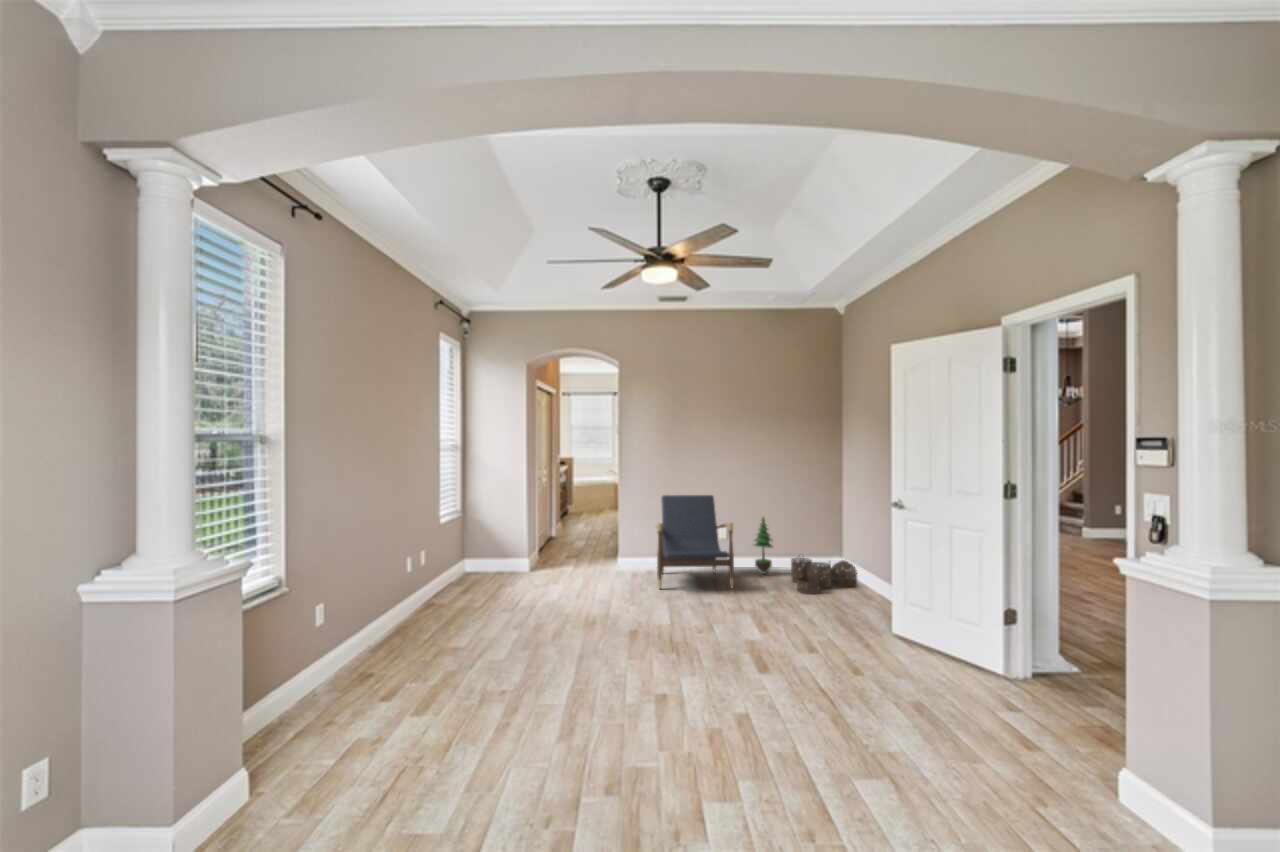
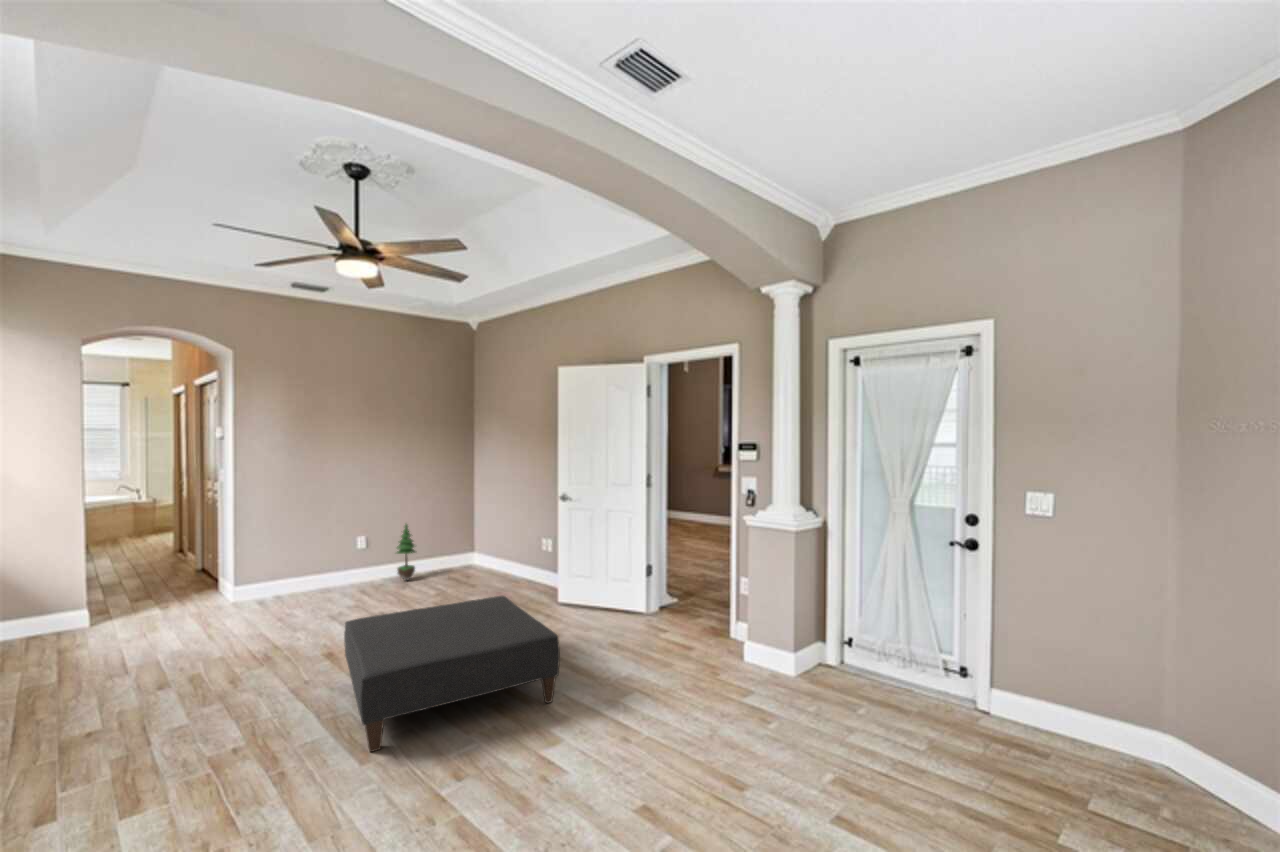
lounge chair: present [656,495,734,589] -> none [287,506,389,619]
woven basket: present [791,557,857,594] -> none [438,552,498,590]
ottoman: none [595,594,796,736] -> present [344,596,560,752]

